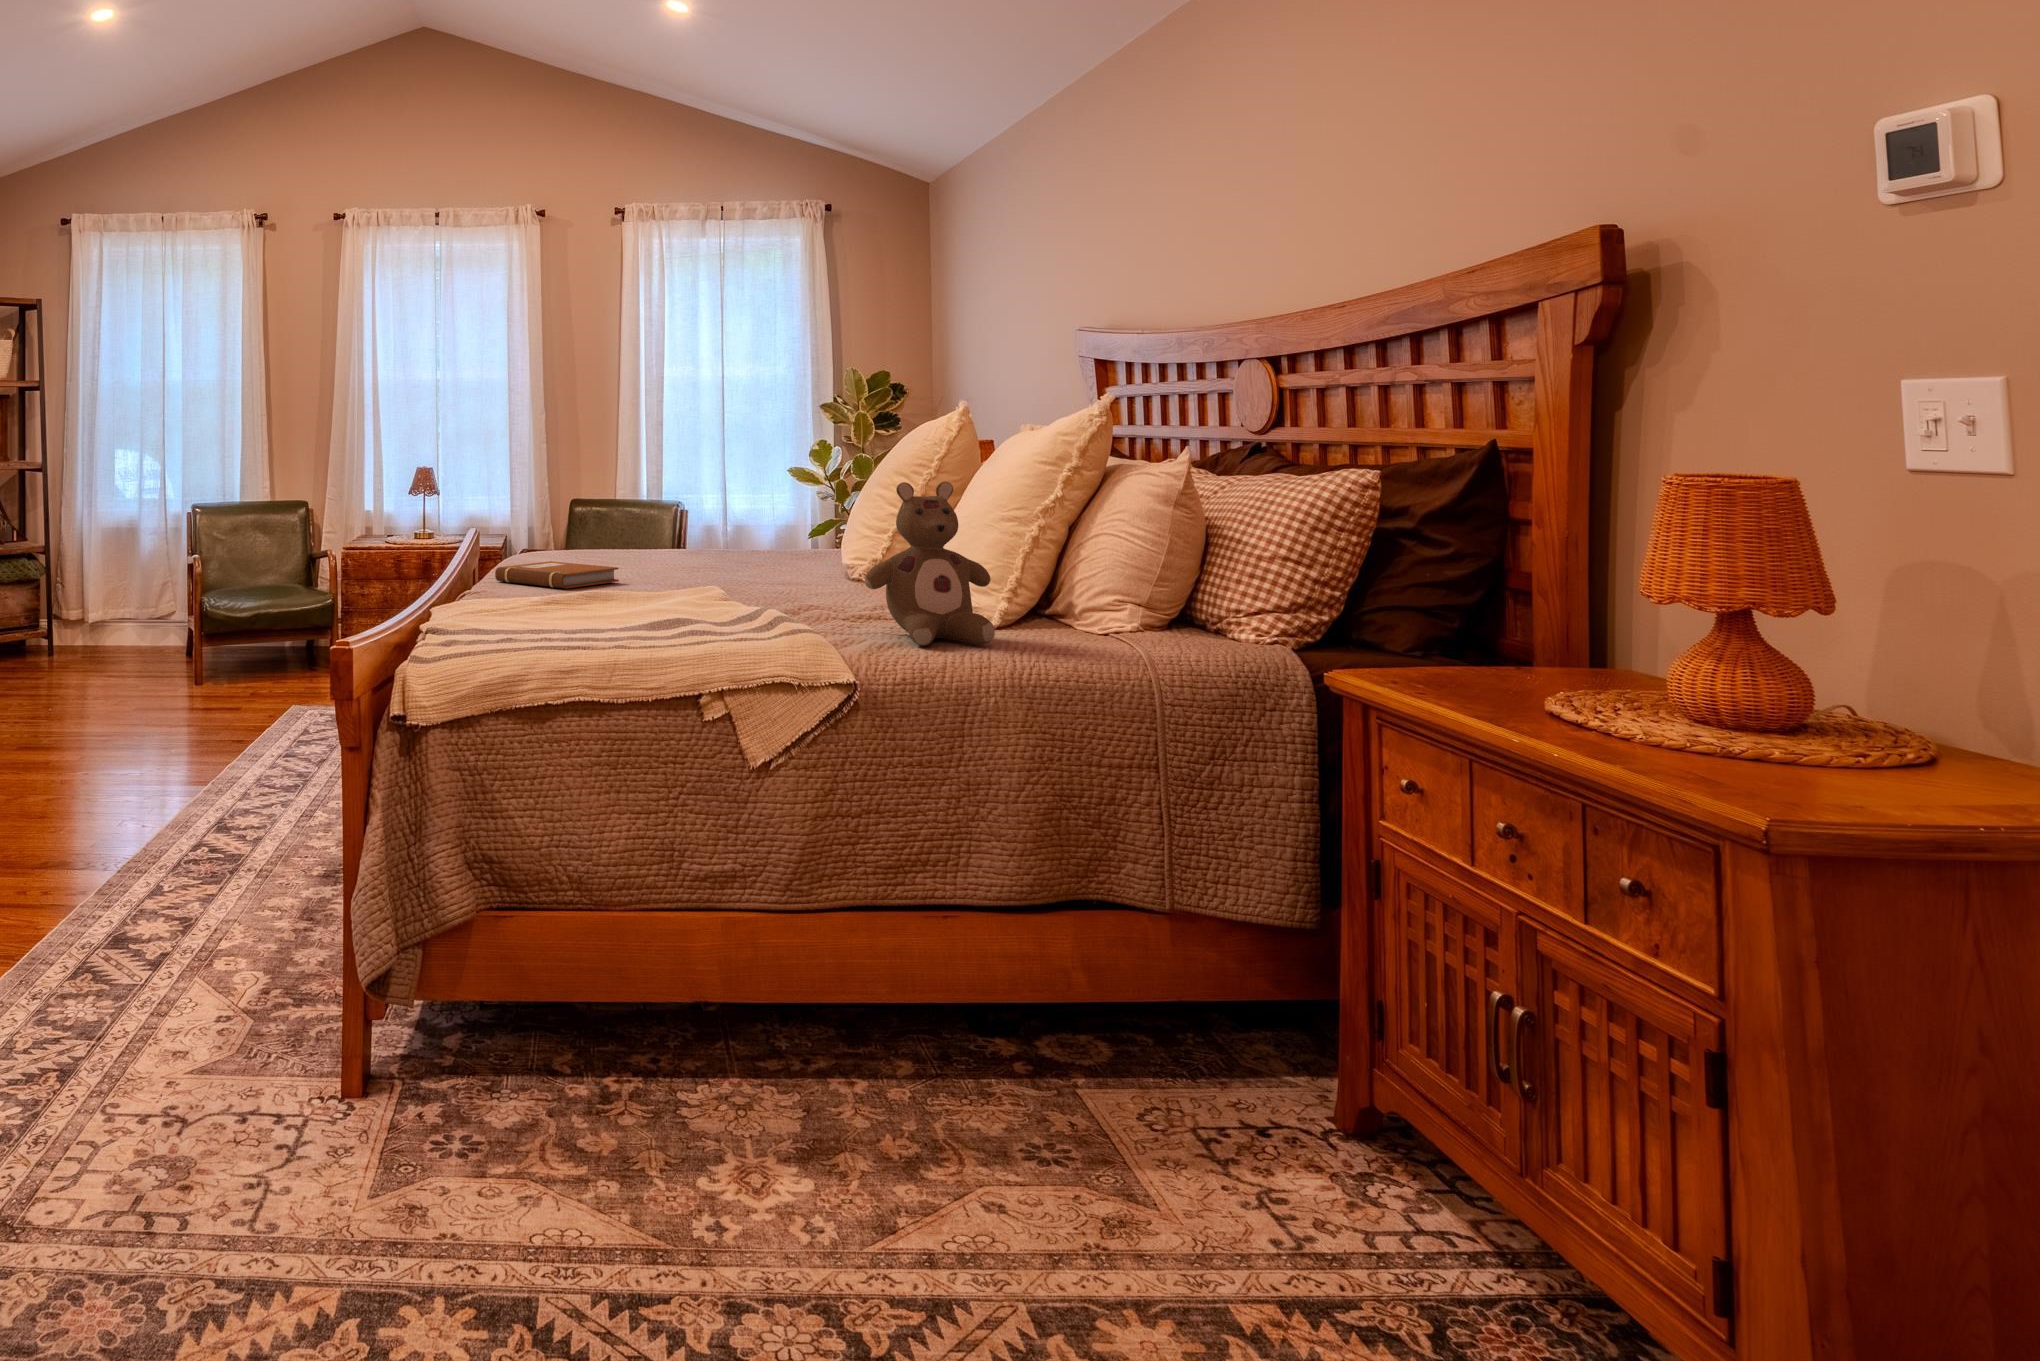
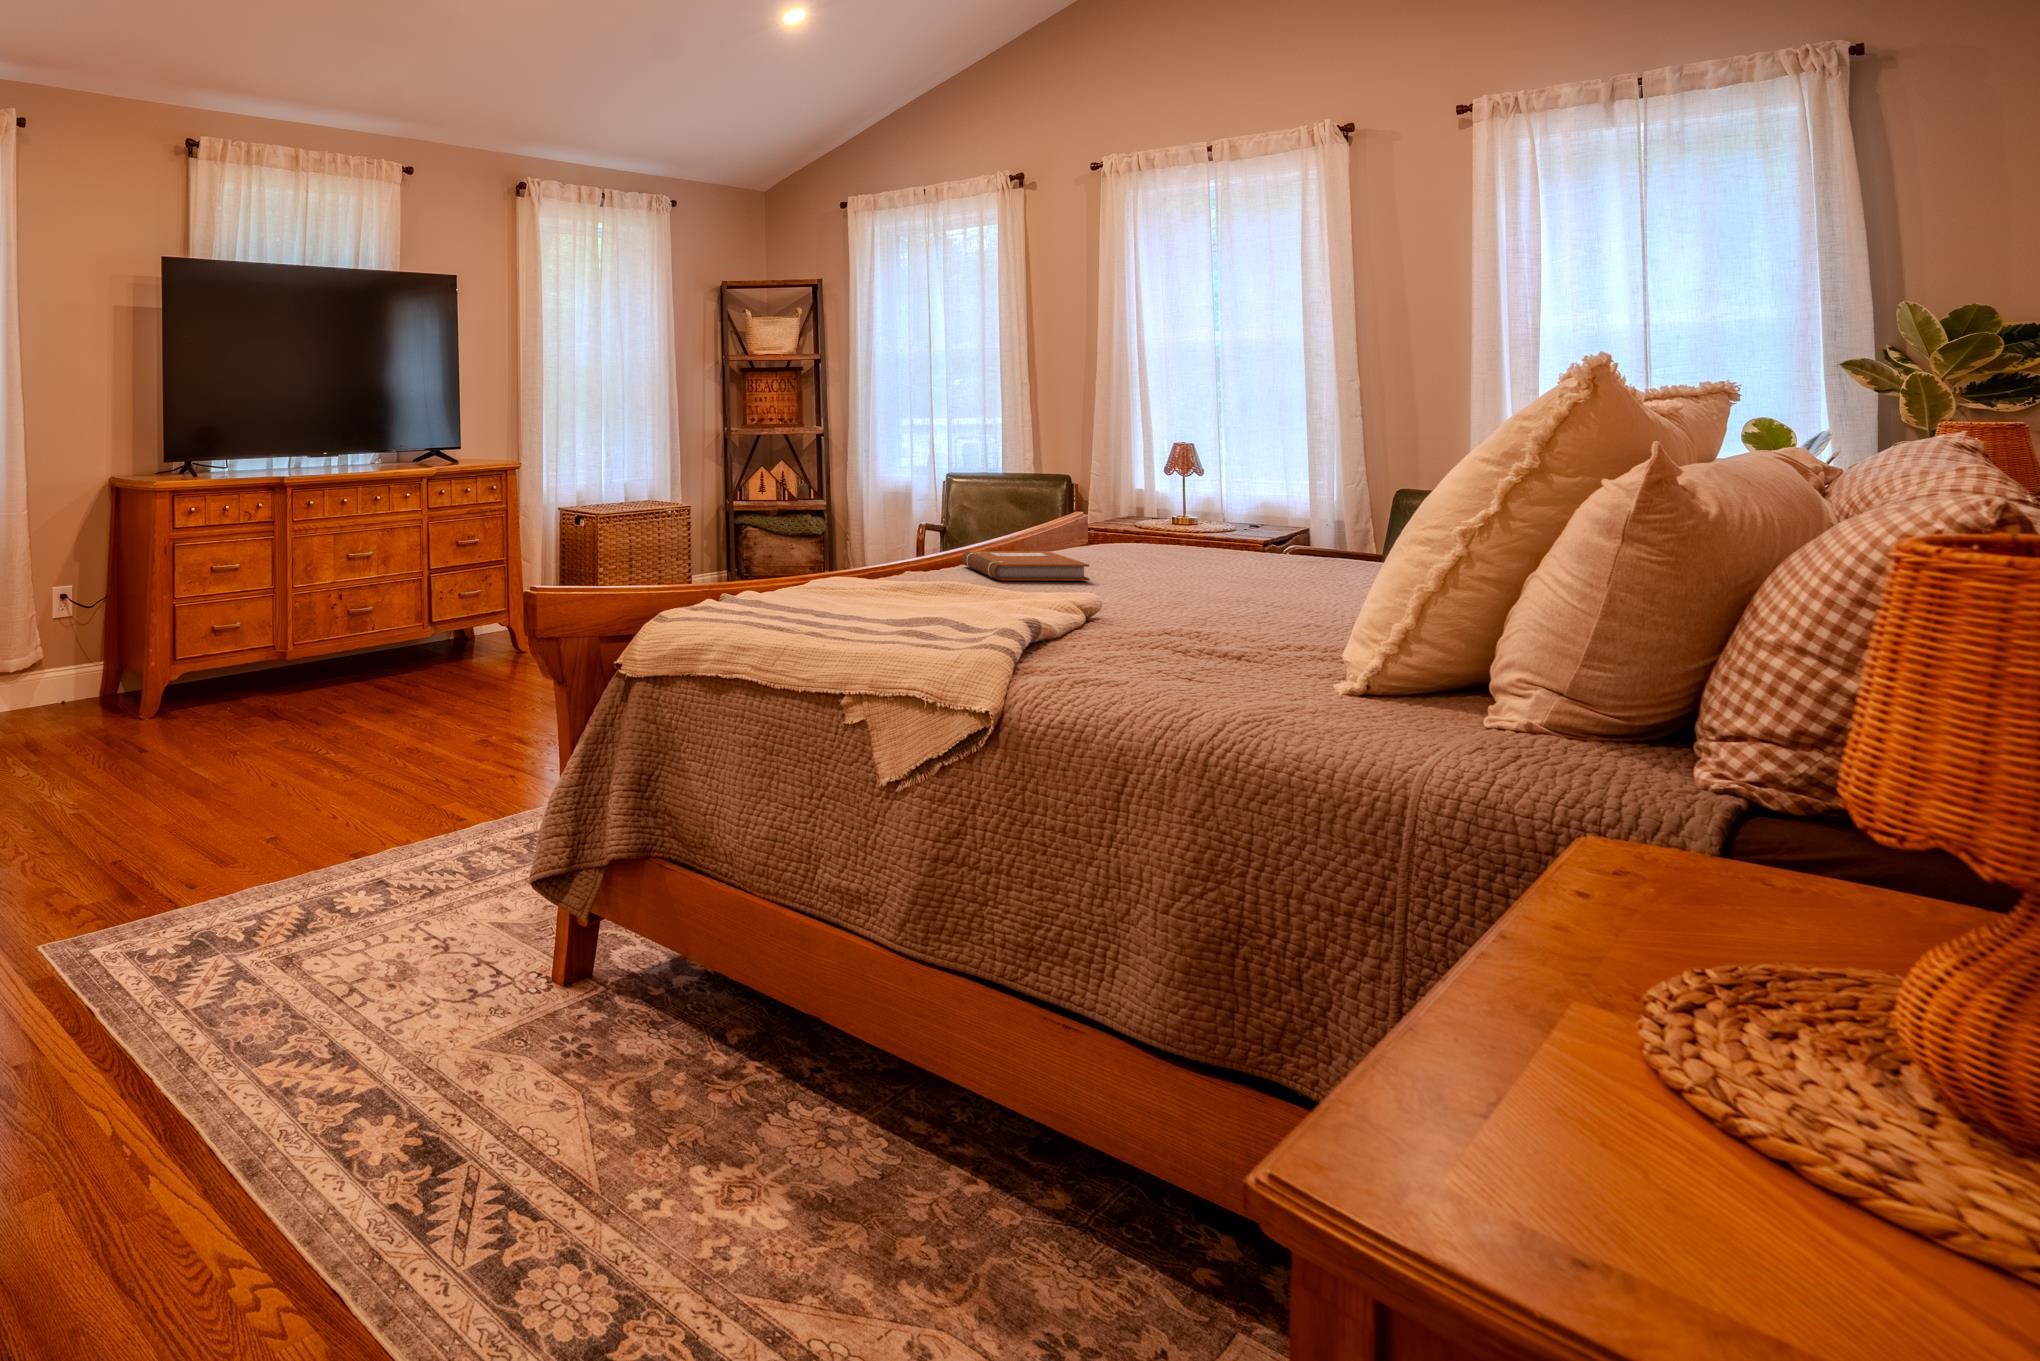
stuffed bear: present [865,482,995,646] -> none [1111,480,1295,702]

